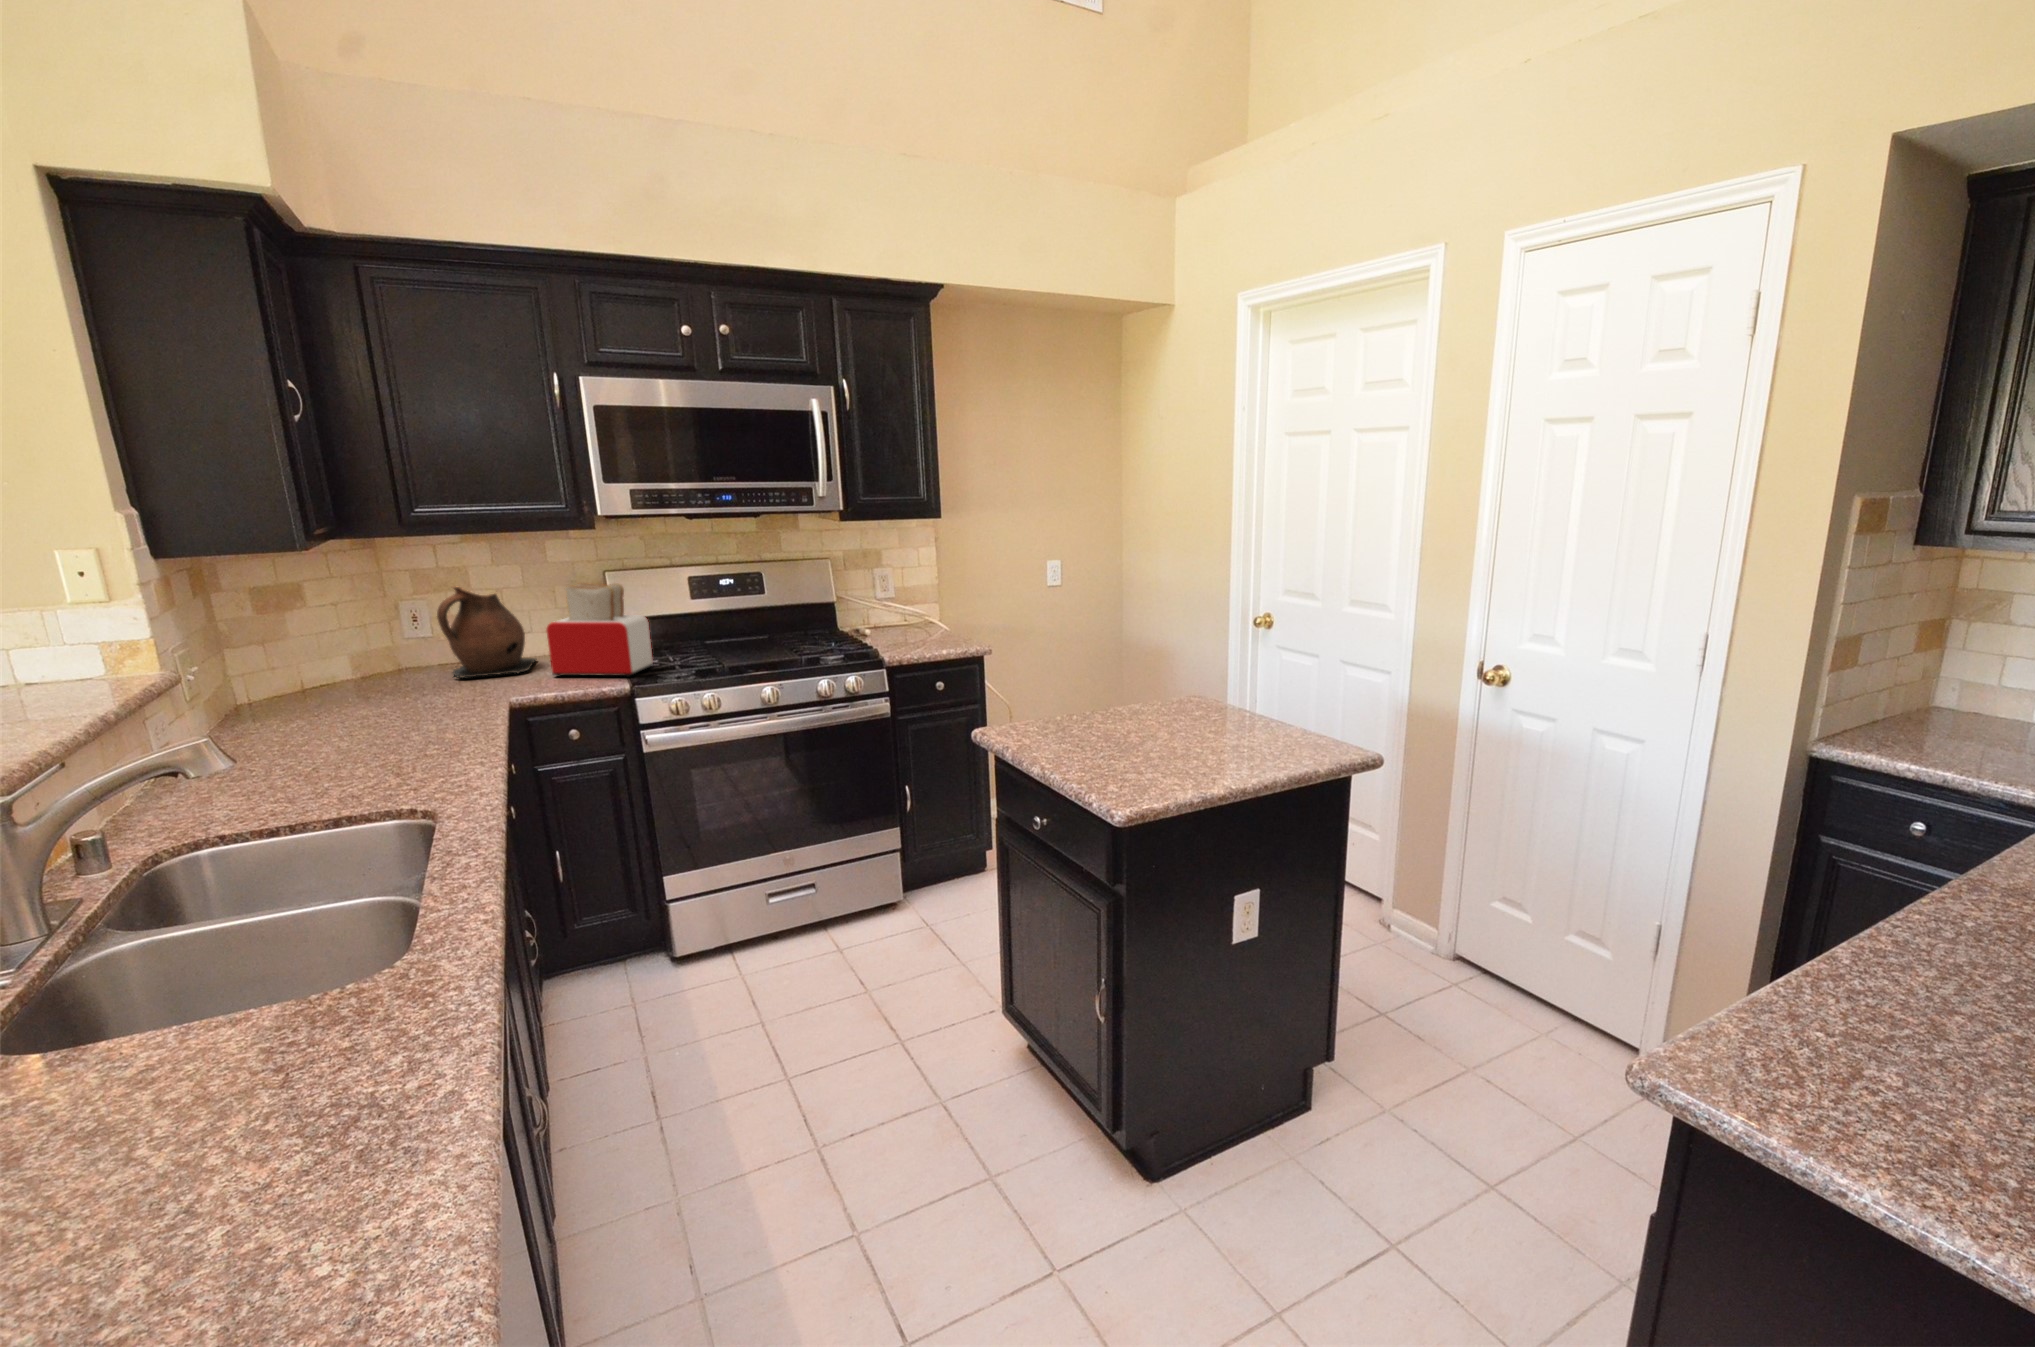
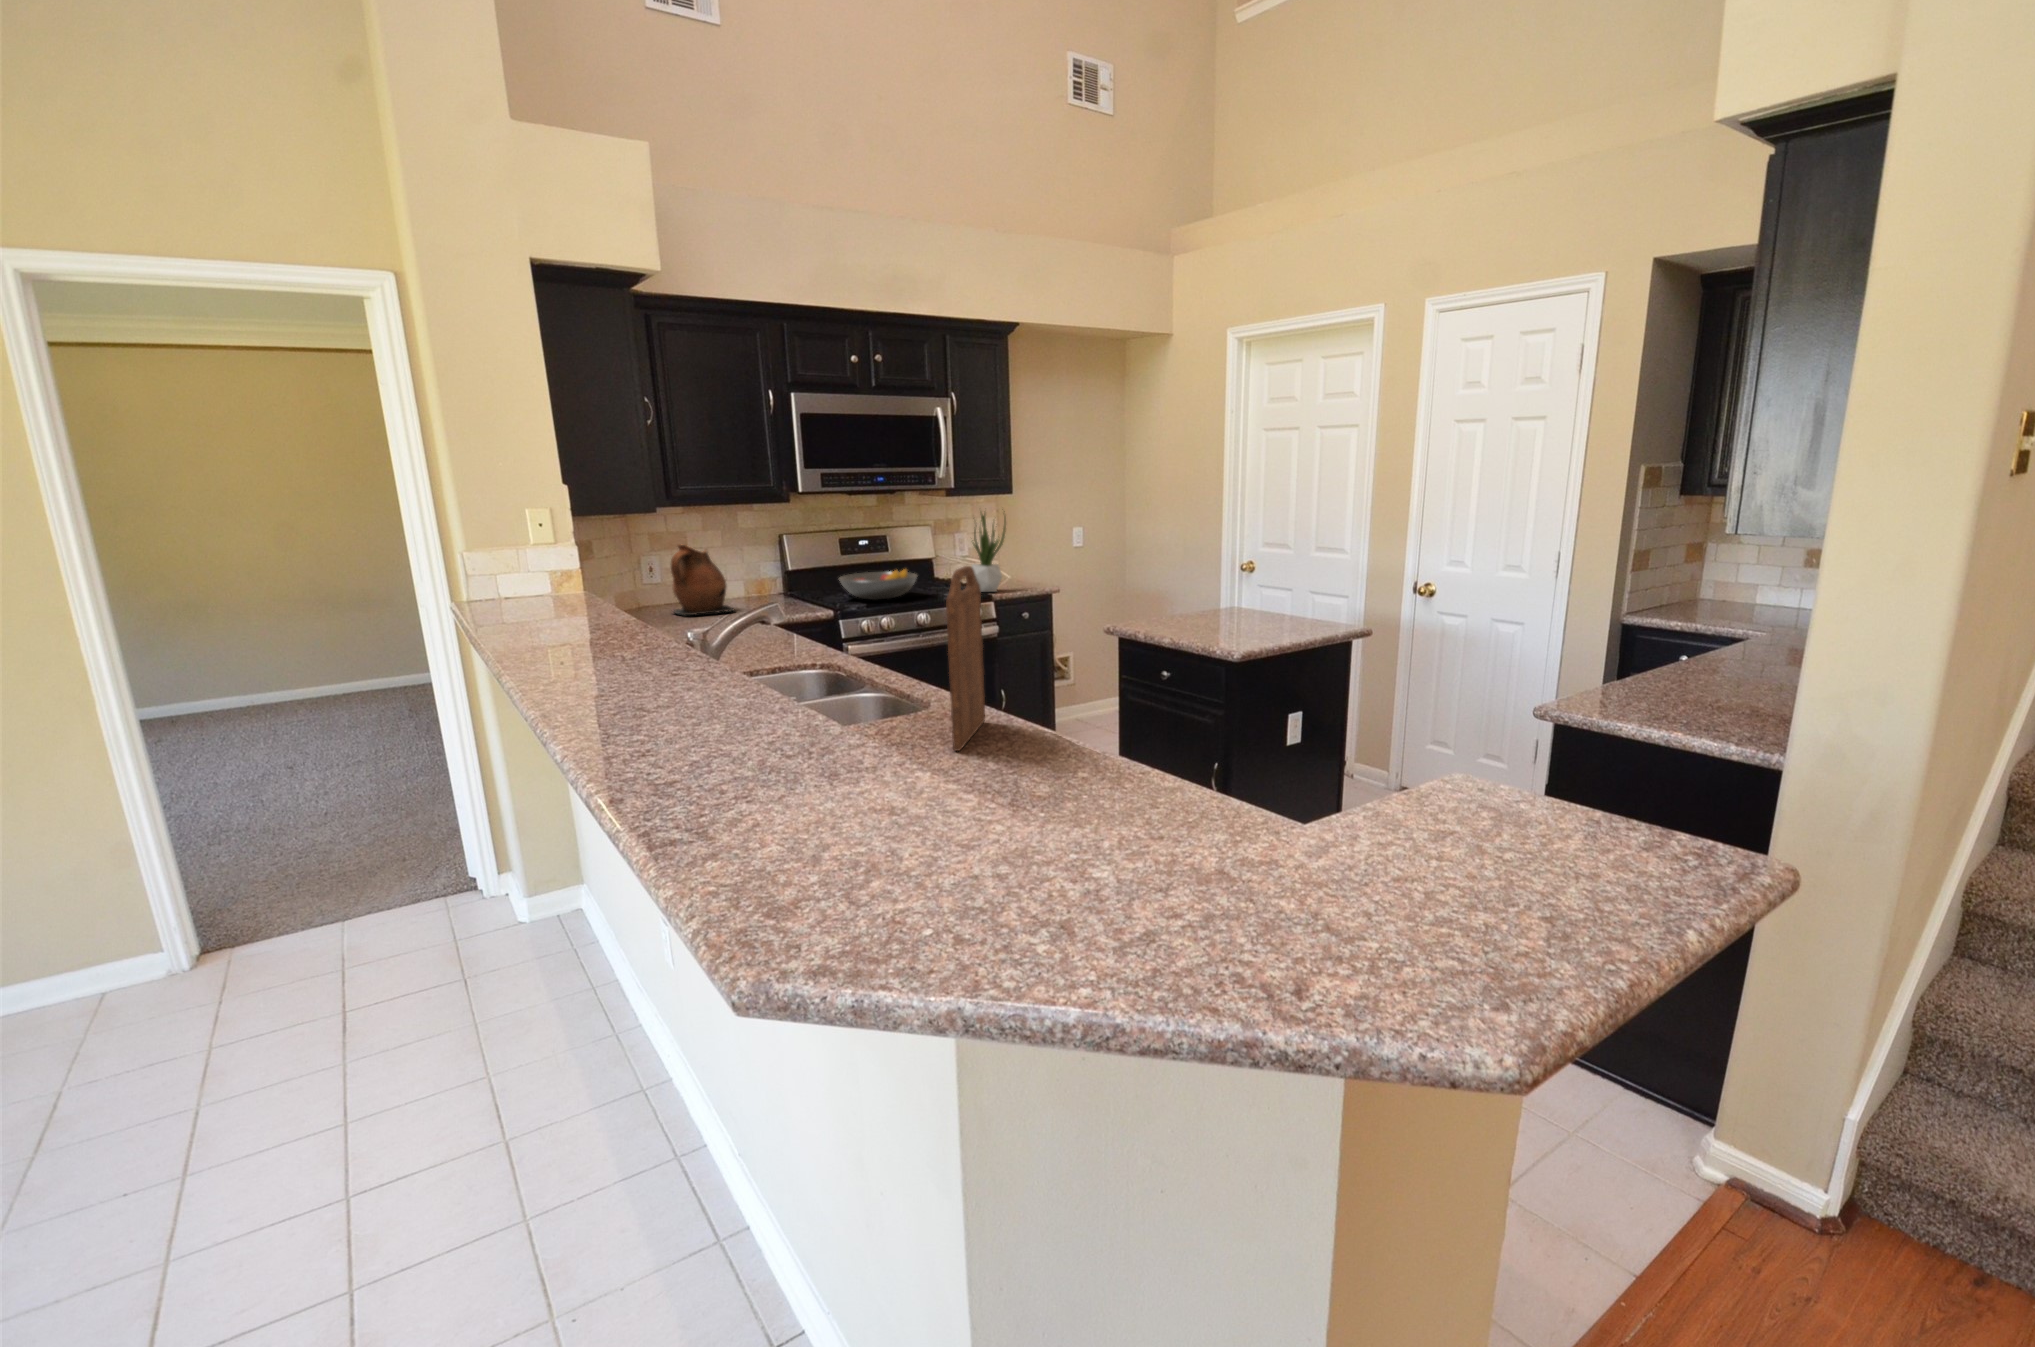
potted plant: none [857,533,909,646] -> present [972,513,1006,592]
toaster: present [546,583,653,677] -> none [755,541,831,613]
fruit bowl: none [682,613,791,655] -> present [839,569,917,600]
cutting board: none [85,768,385,1154] -> present [946,566,985,751]

